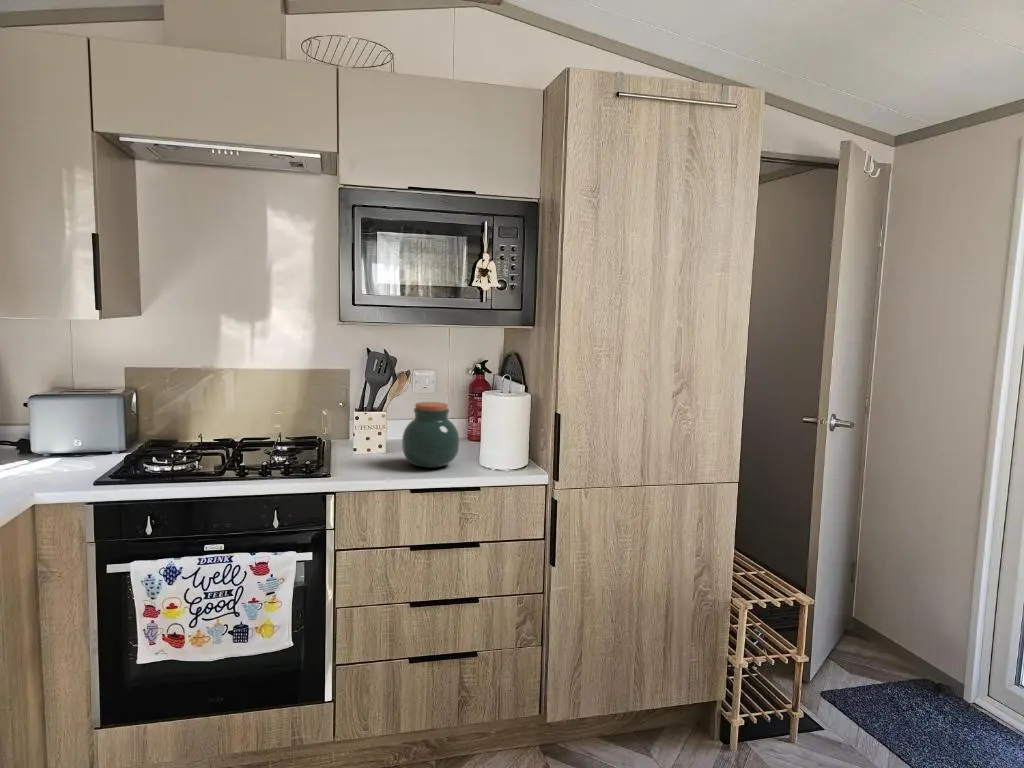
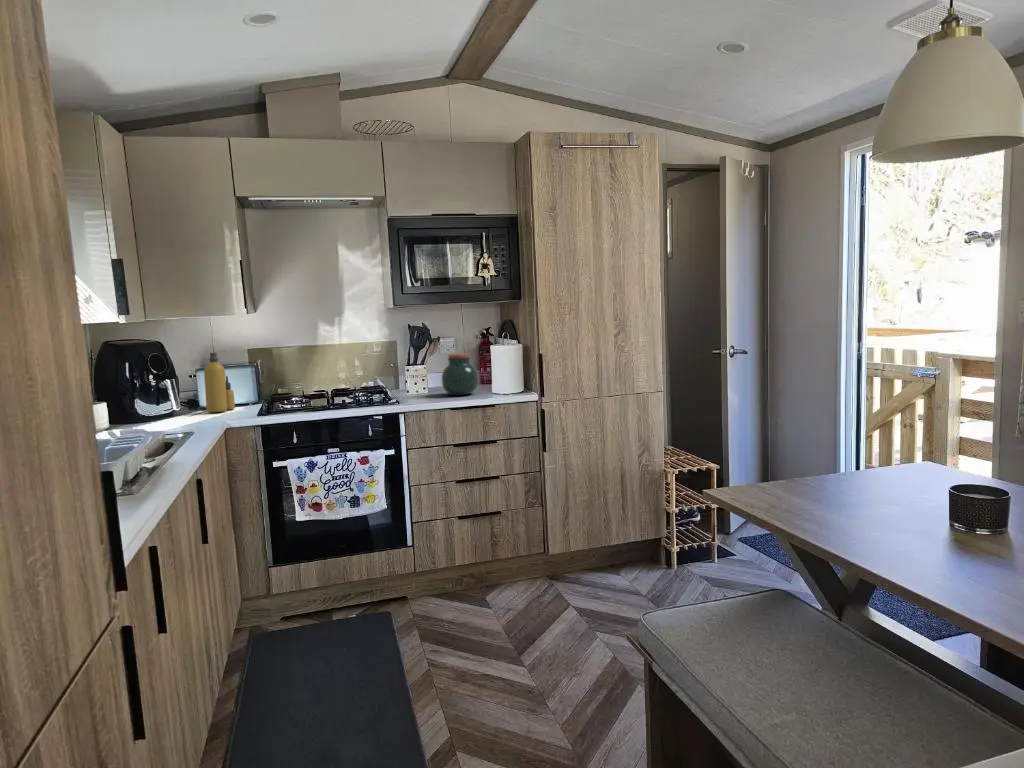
bottle: none [24,375,79,469] -> present [204,353,235,412]

